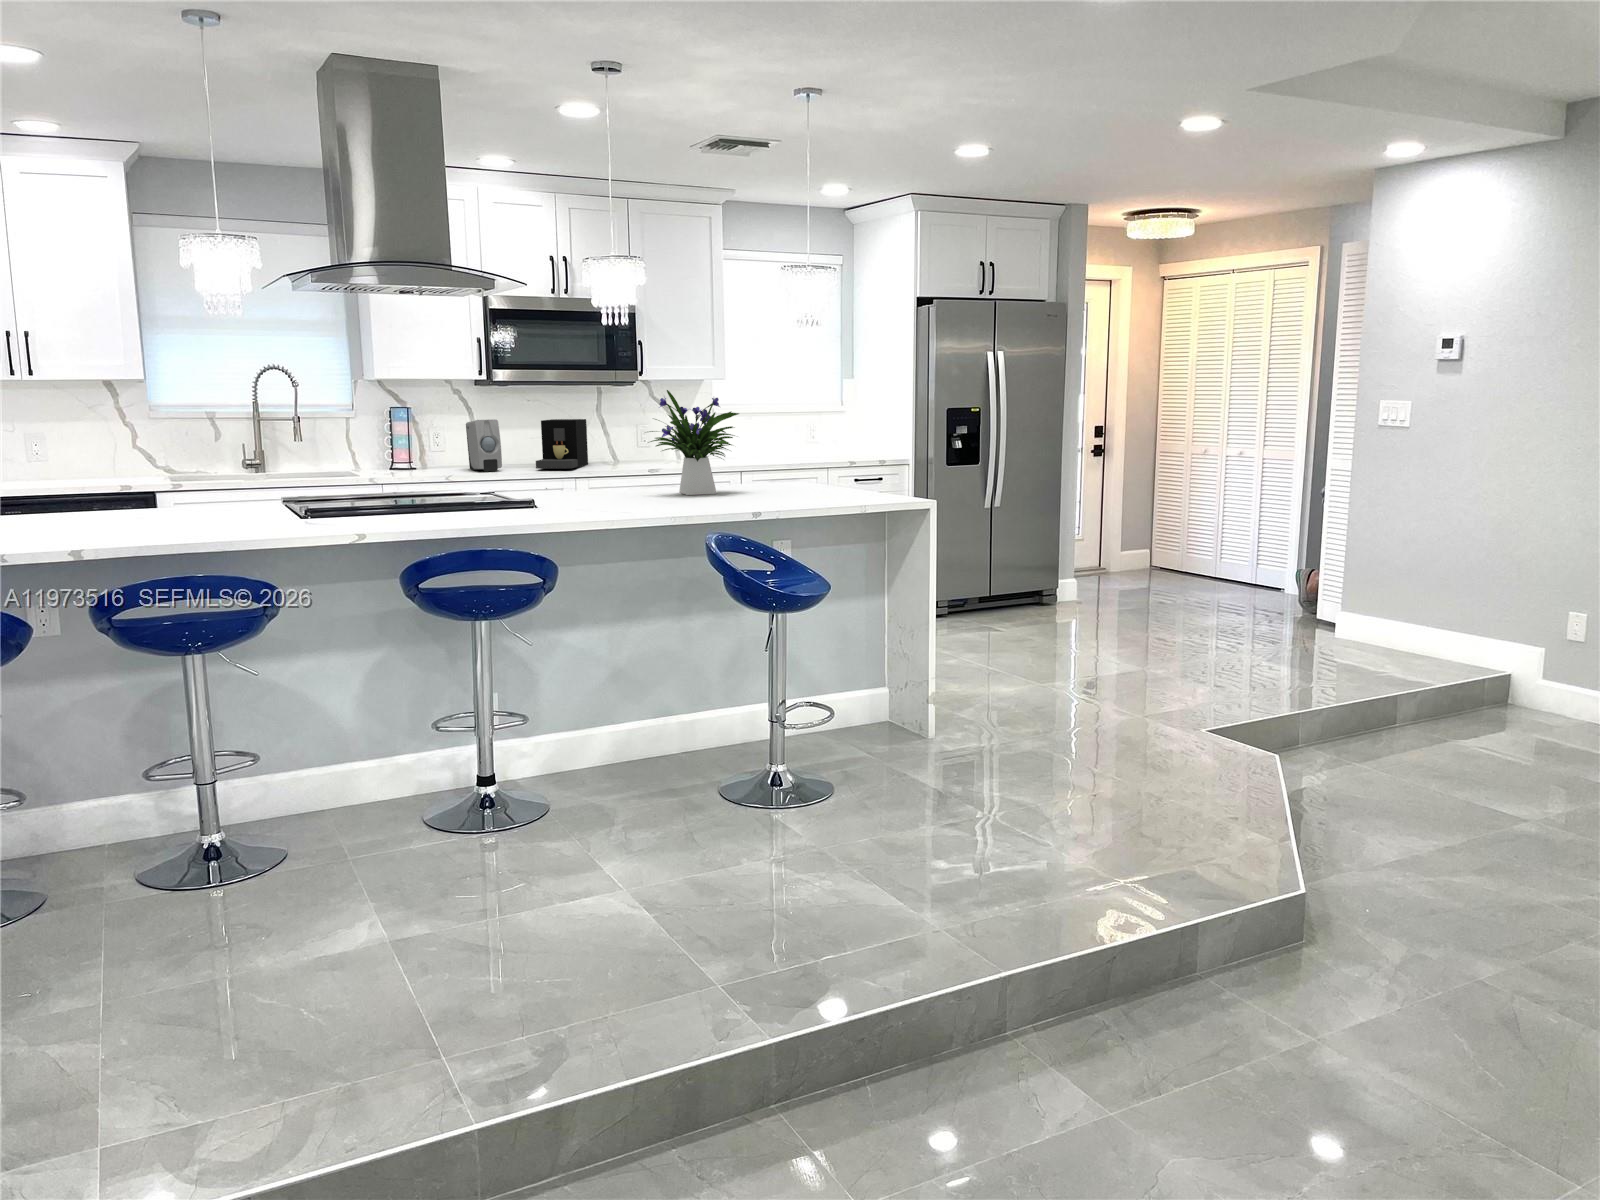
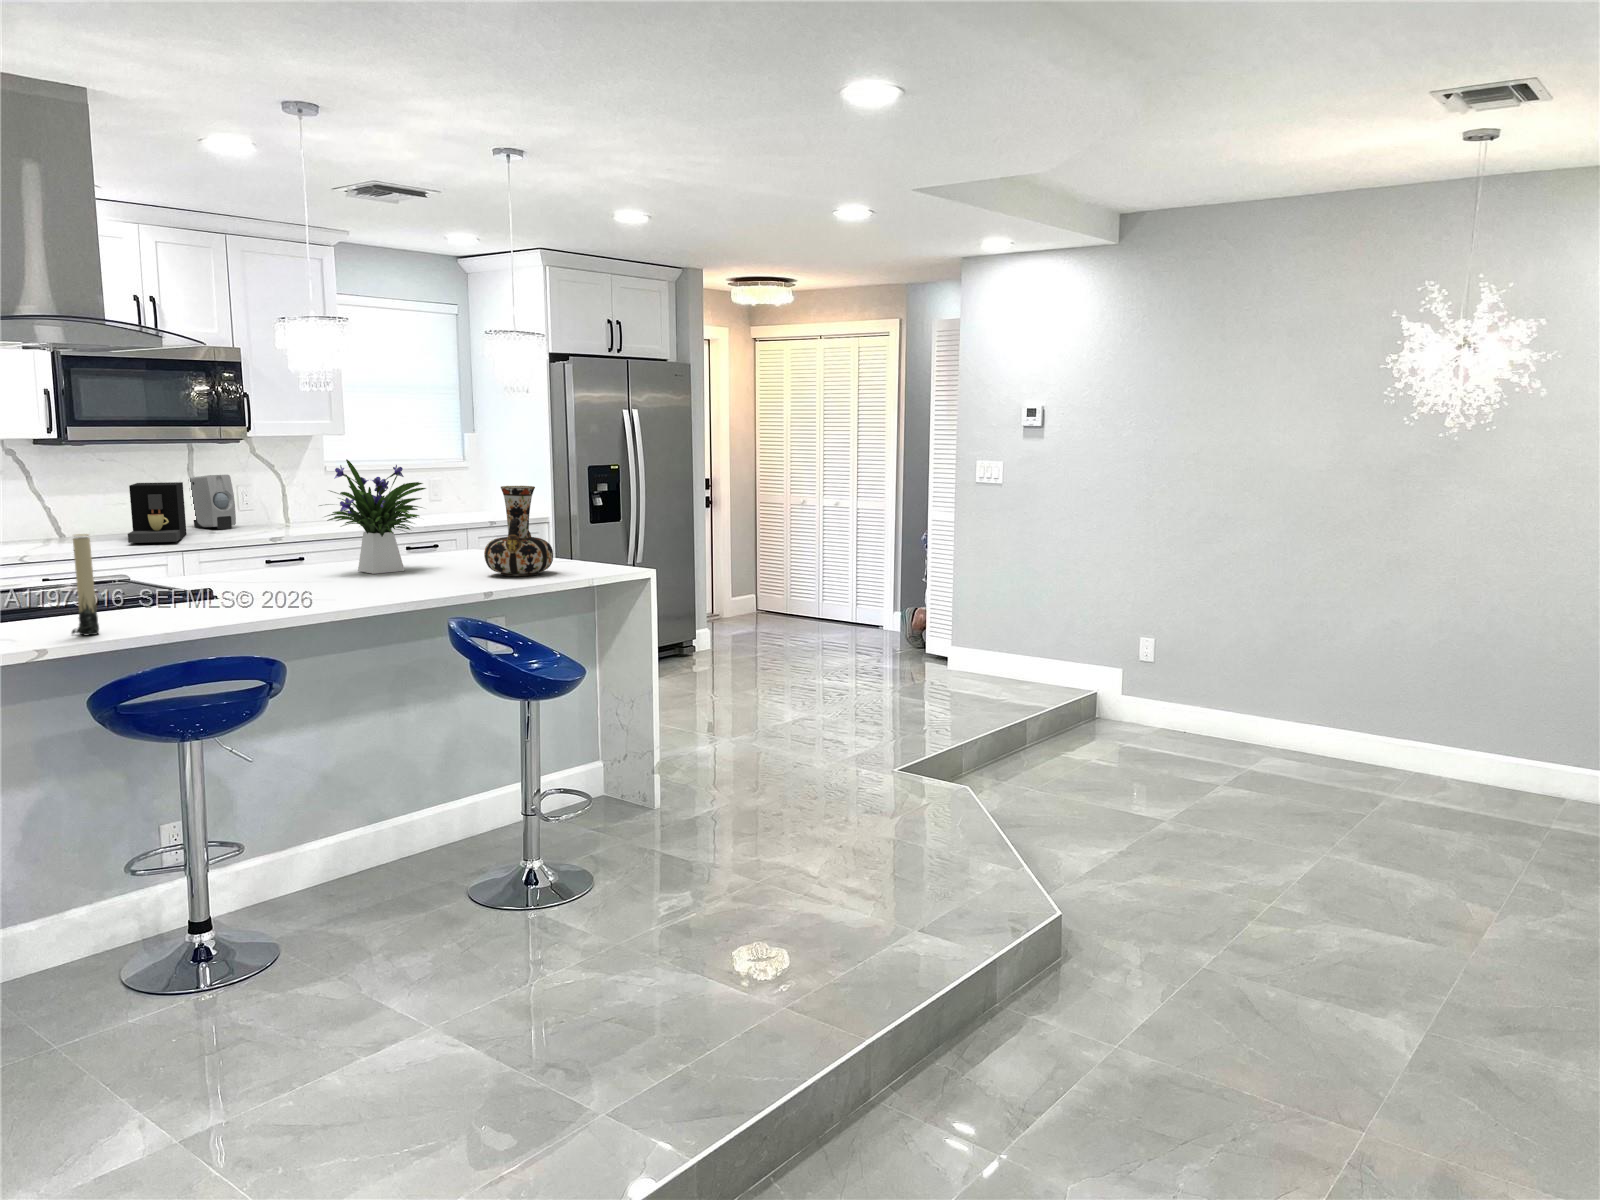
vase: none [773,413,837,500] -> present [484,486,553,576]
soap dispenser: present [466,419,502,471] -> present [190,475,236,529]
candle: none [396,442,416,527] -> present [72,534,99,635]

